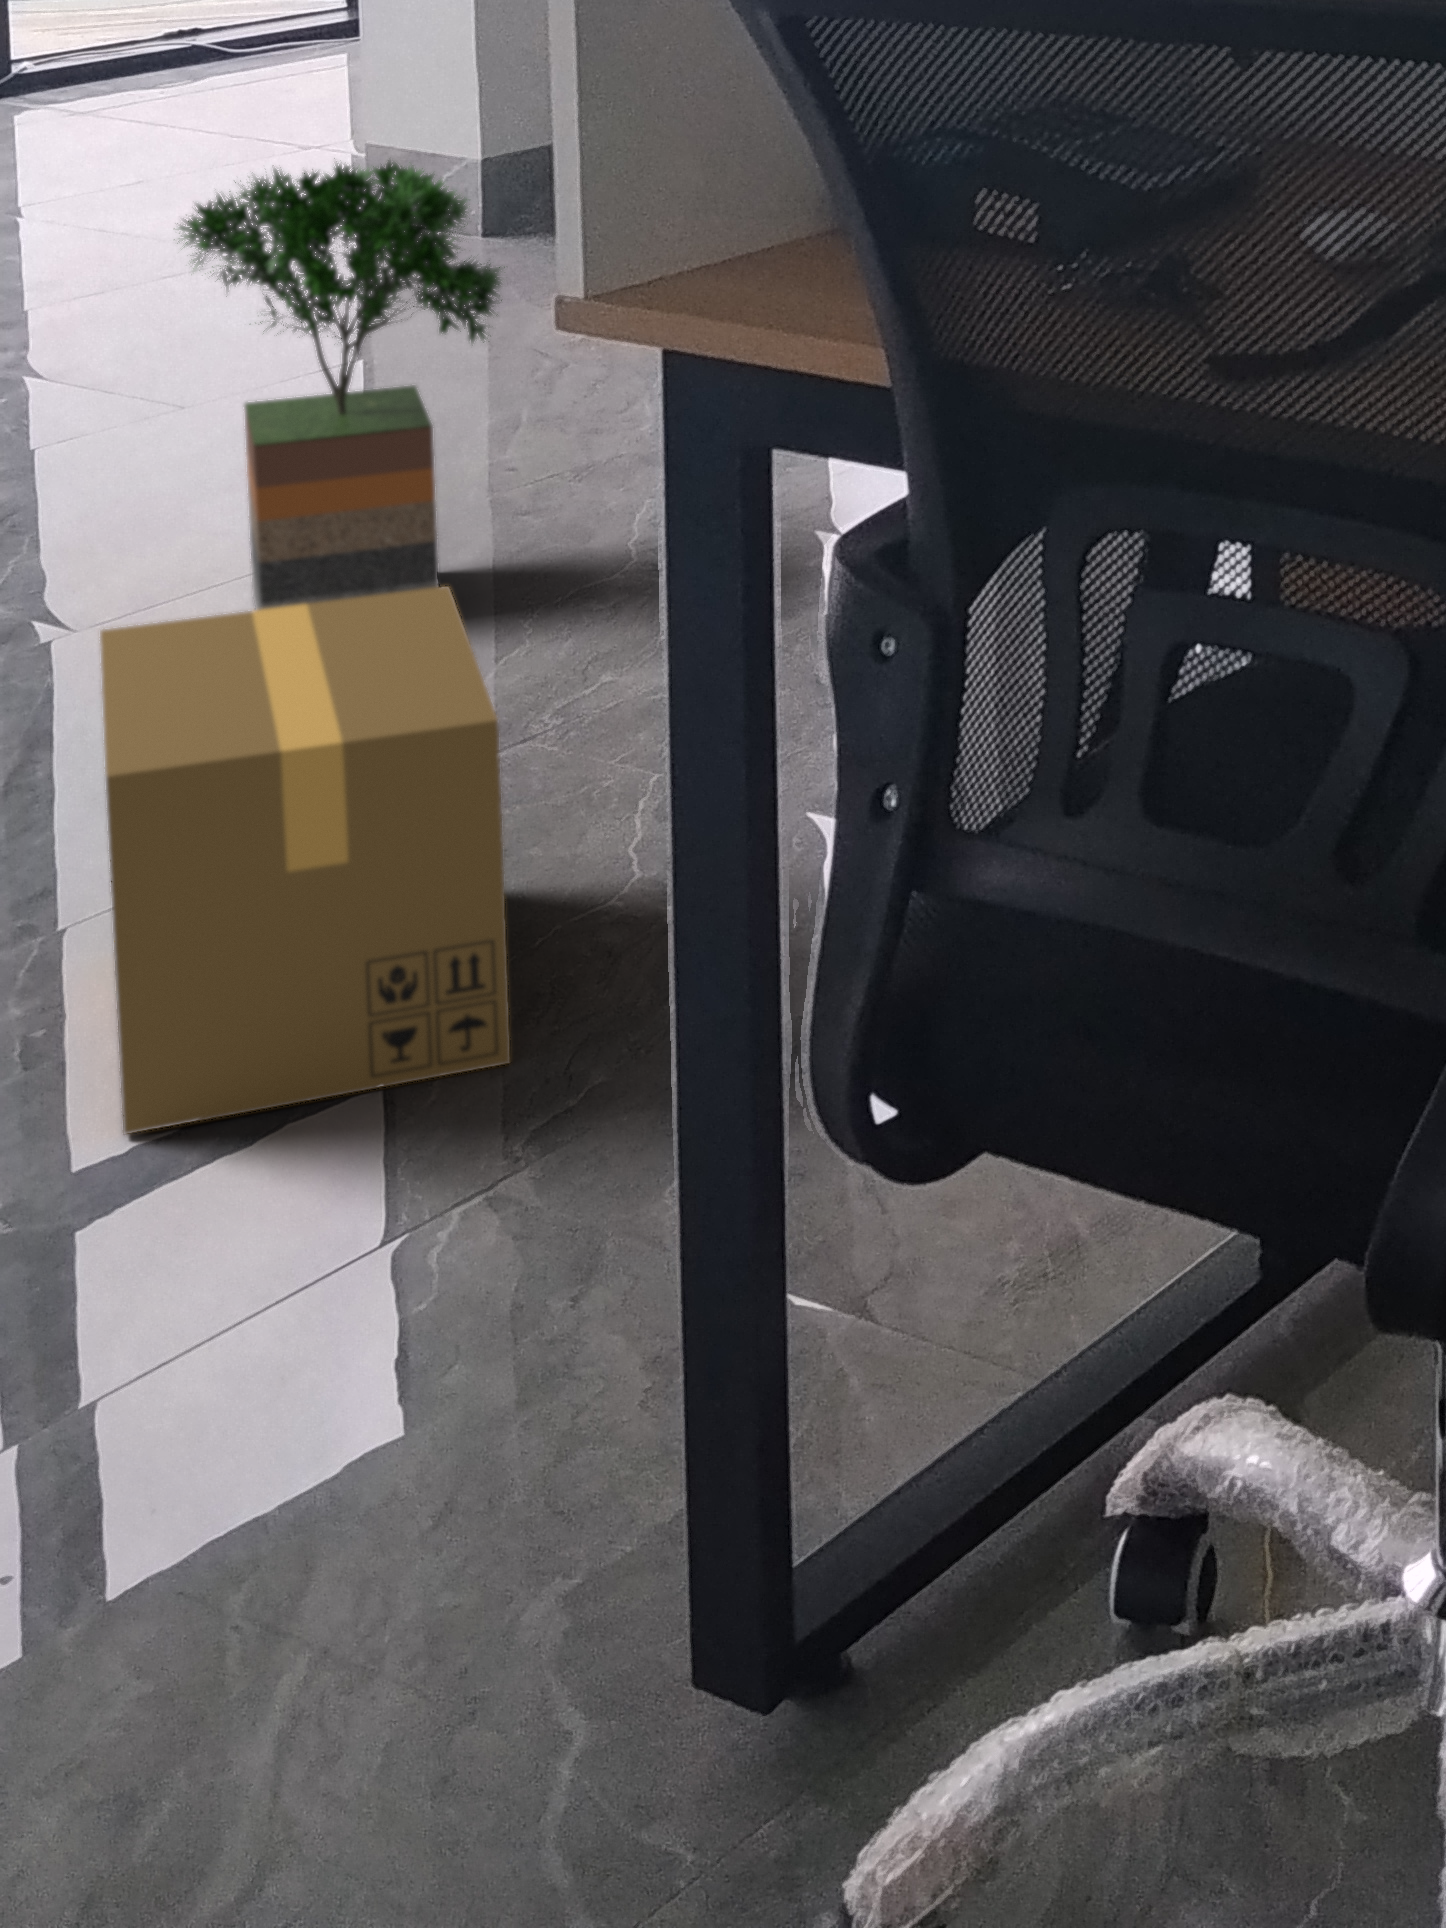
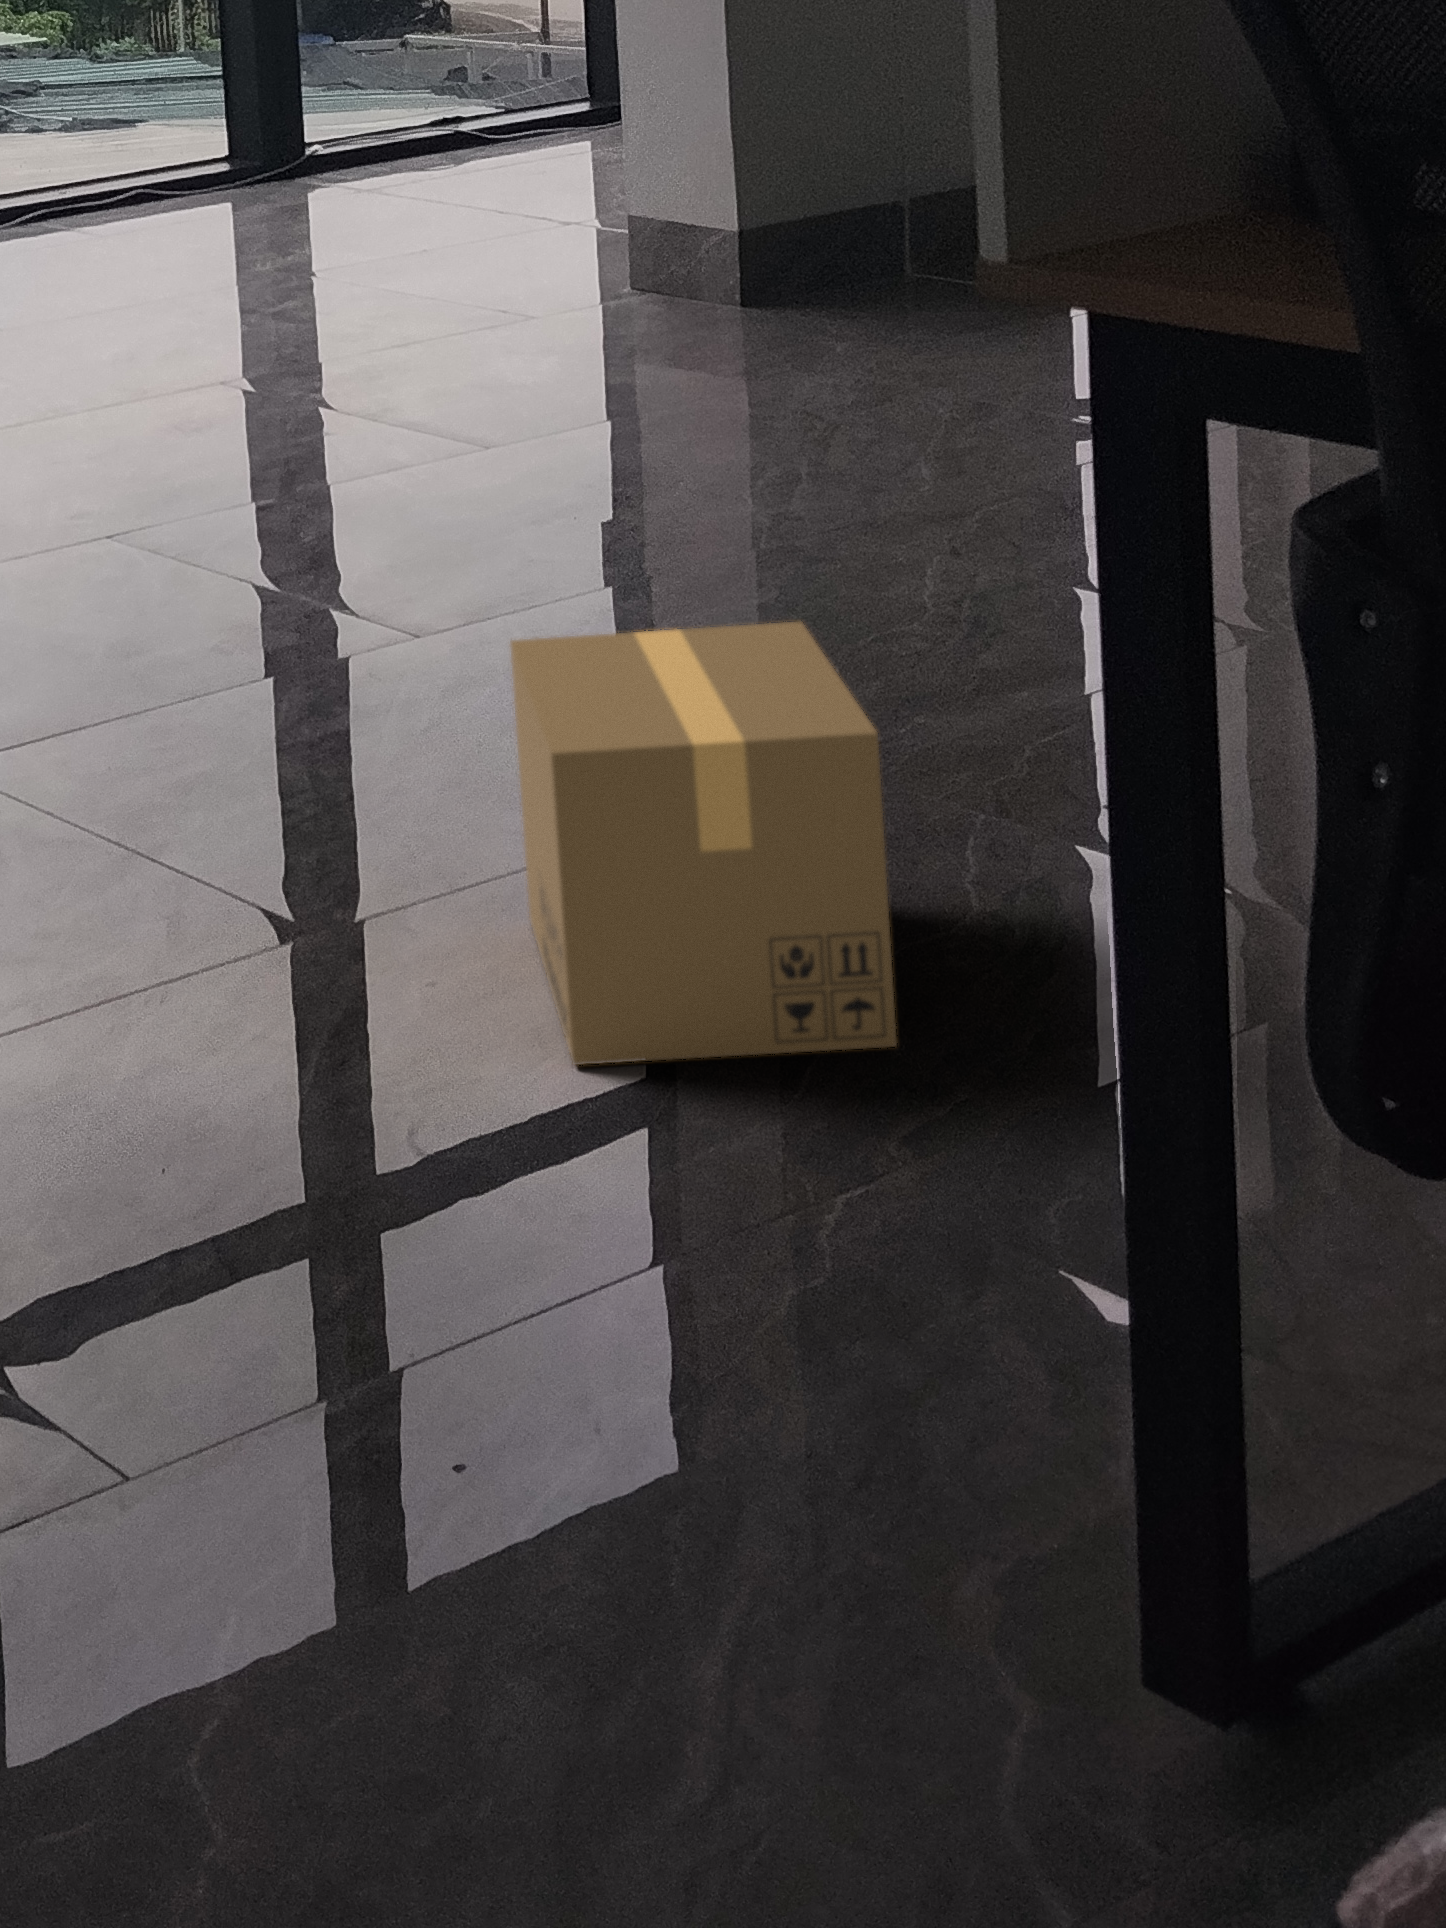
potted tree: present [180,162,505,610] -> none [501,247,799,684]

